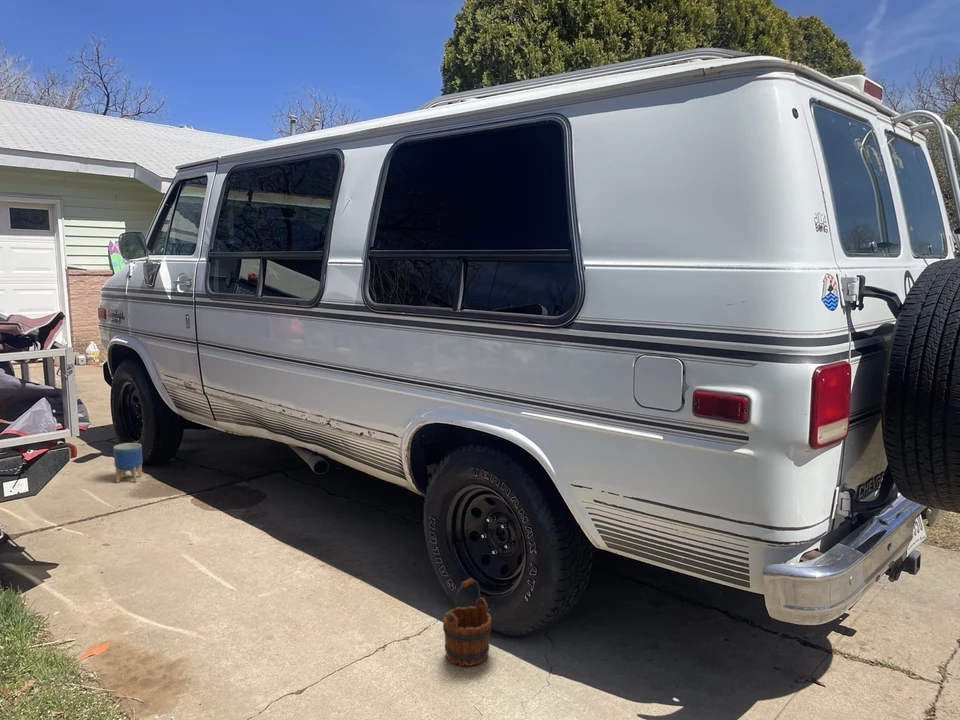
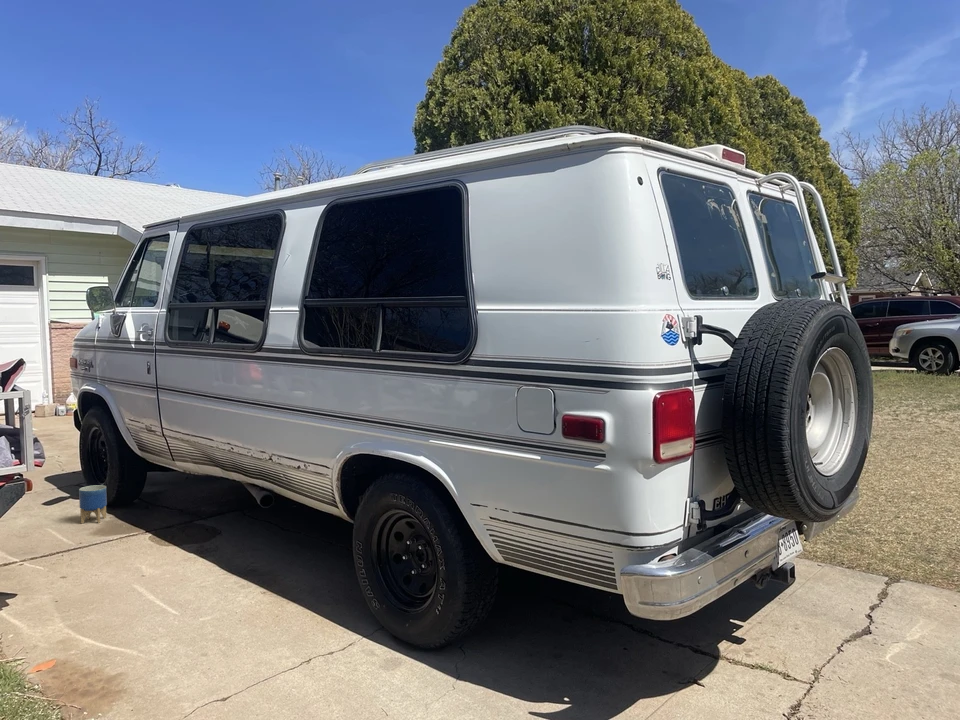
wooden bucket: present [443,578,491,666] -> none [362,594,407,676]

